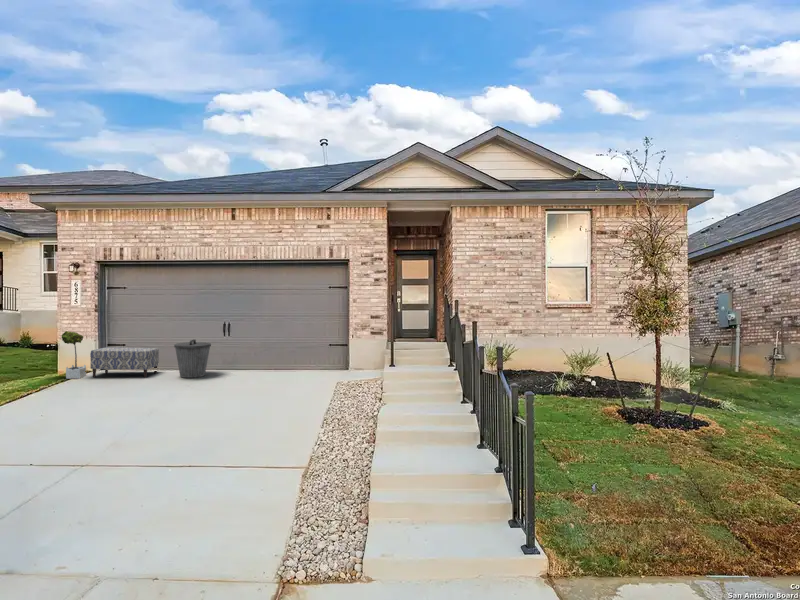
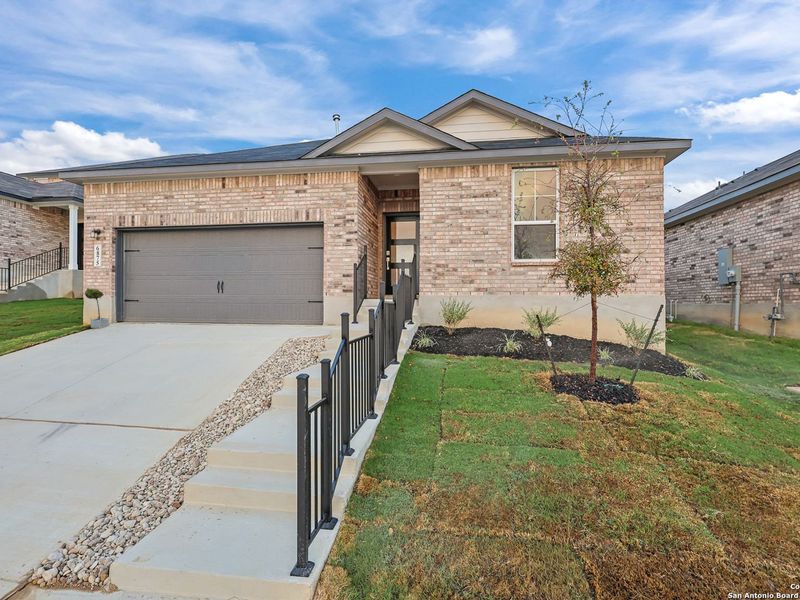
trash can: present [174,339,211,378] -> none [172,295,205,329]
bench: present [90,347,159,378] -> none [108,302,167,328]

